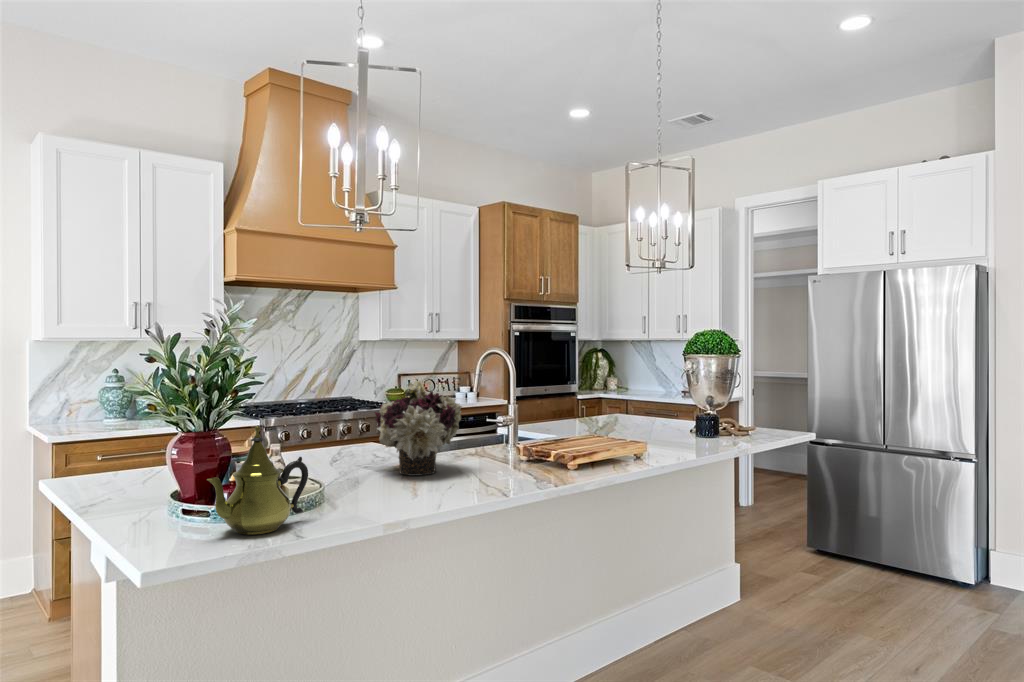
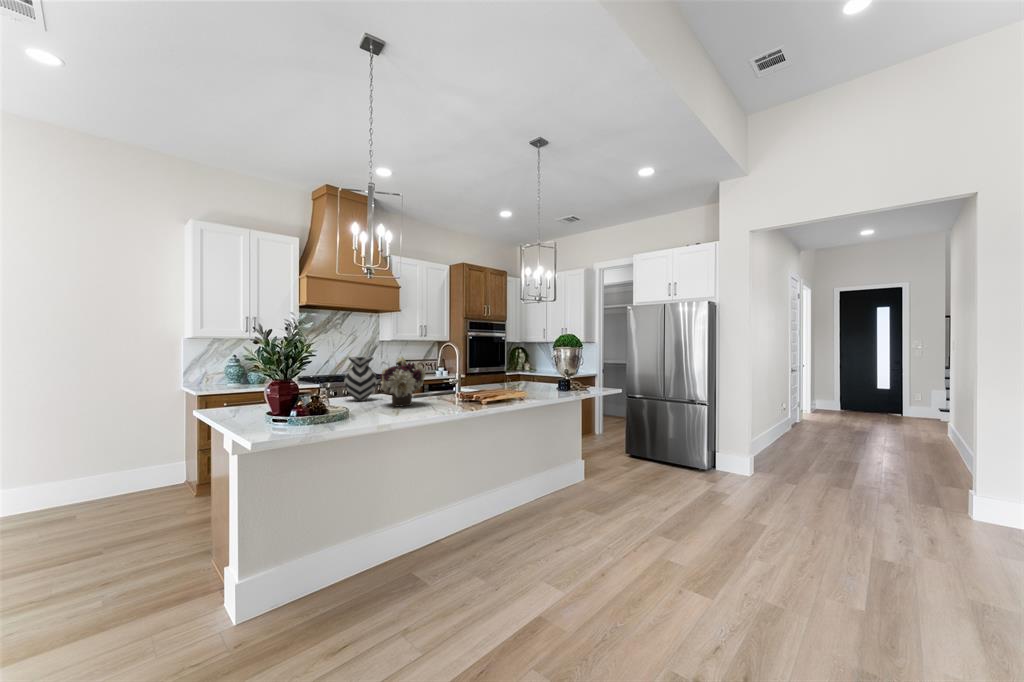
vase: none [308,378,367,460] -> present [344,357,377,401]
teapot: present [207,426,308,535] -> none [284,375,339,429]

